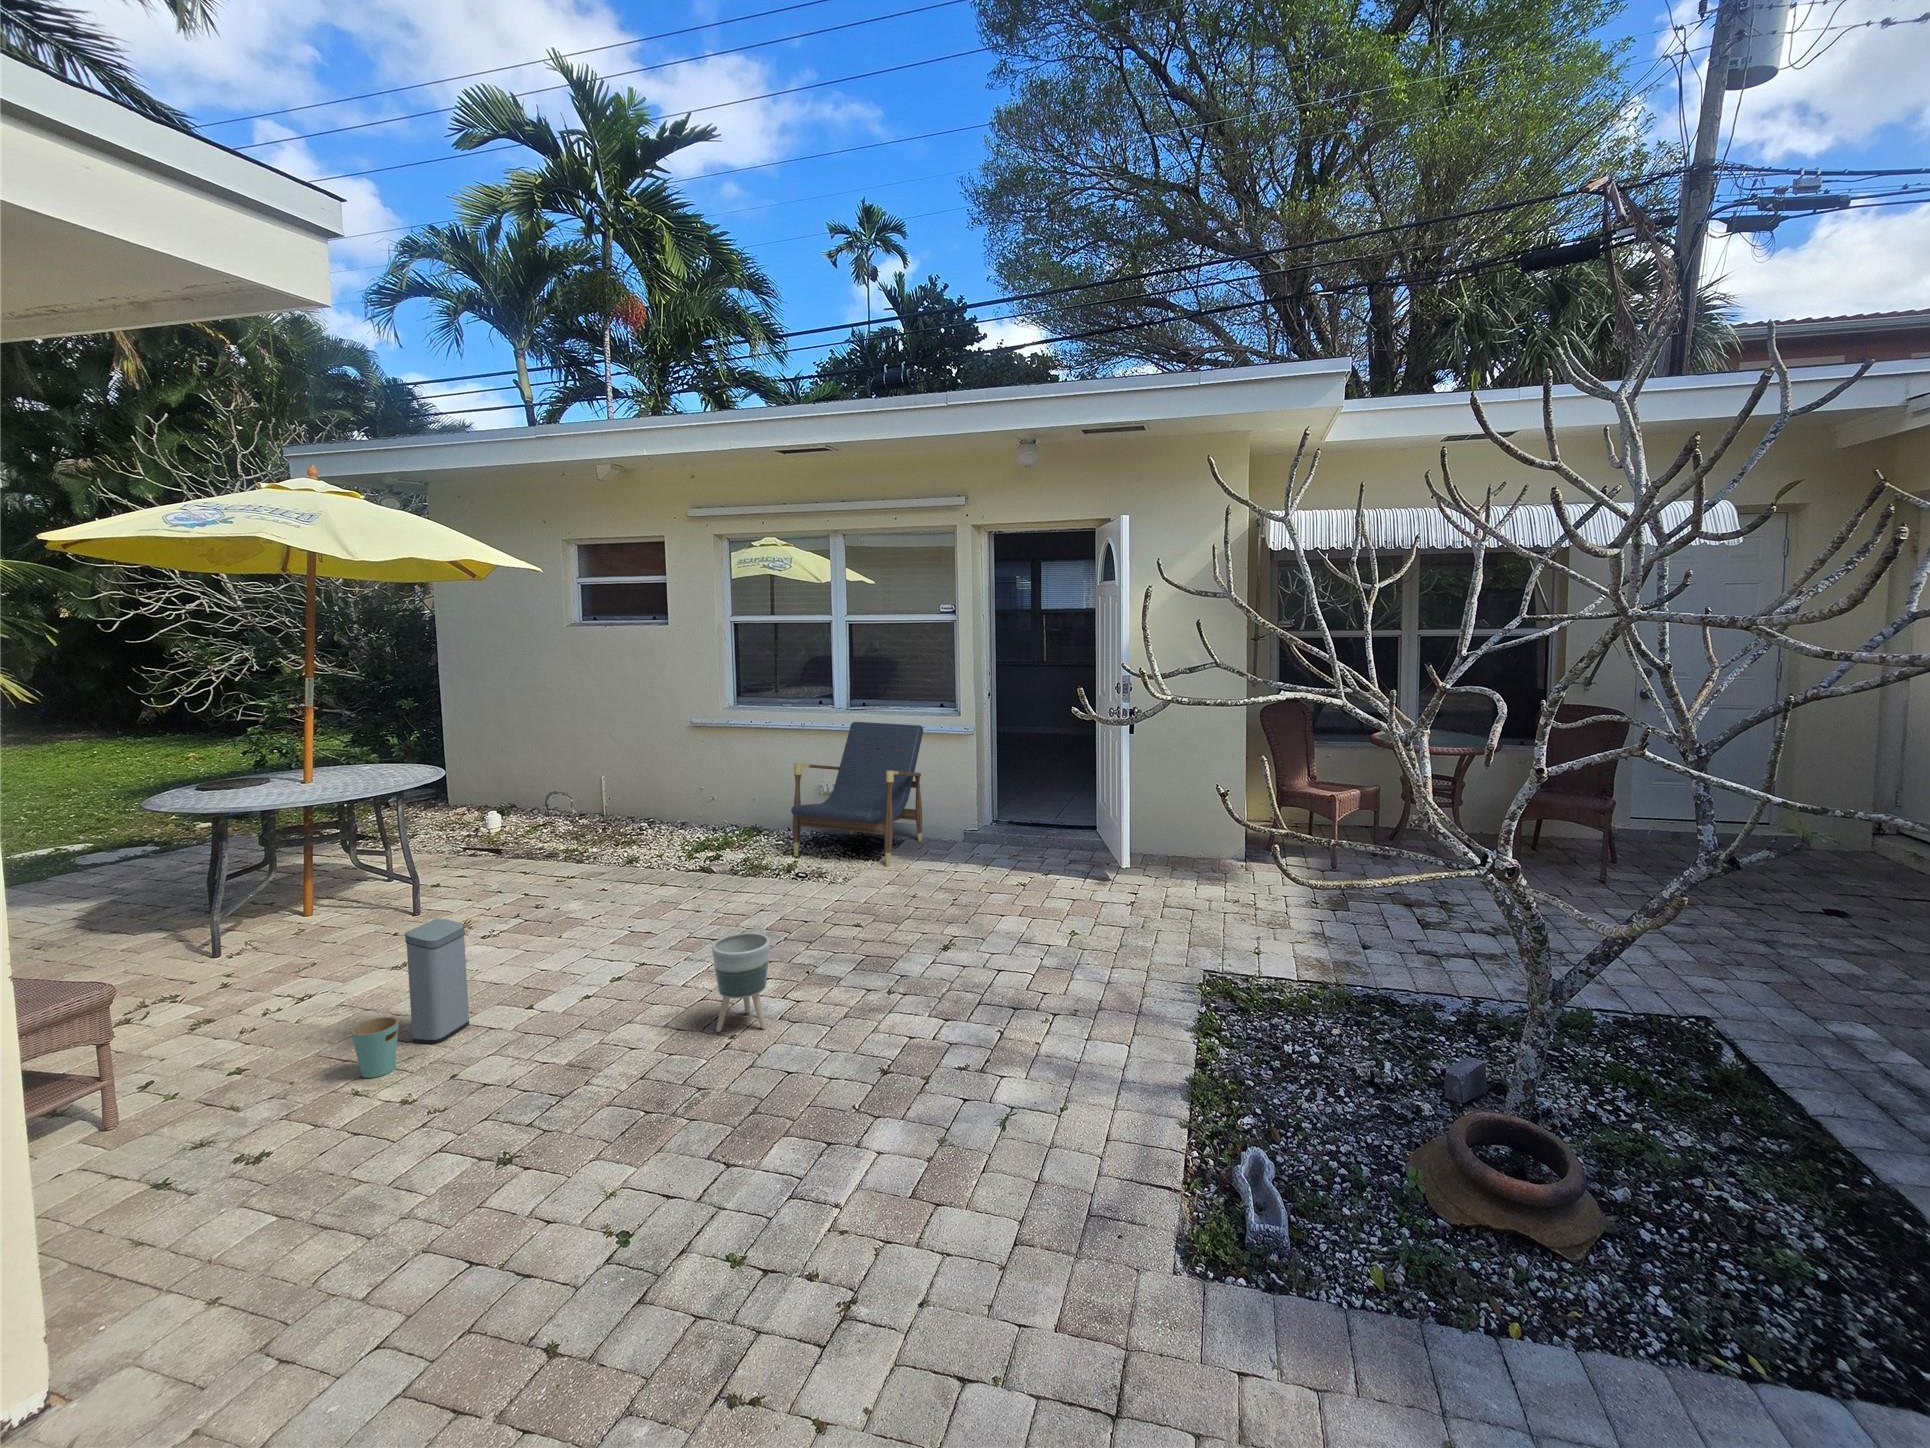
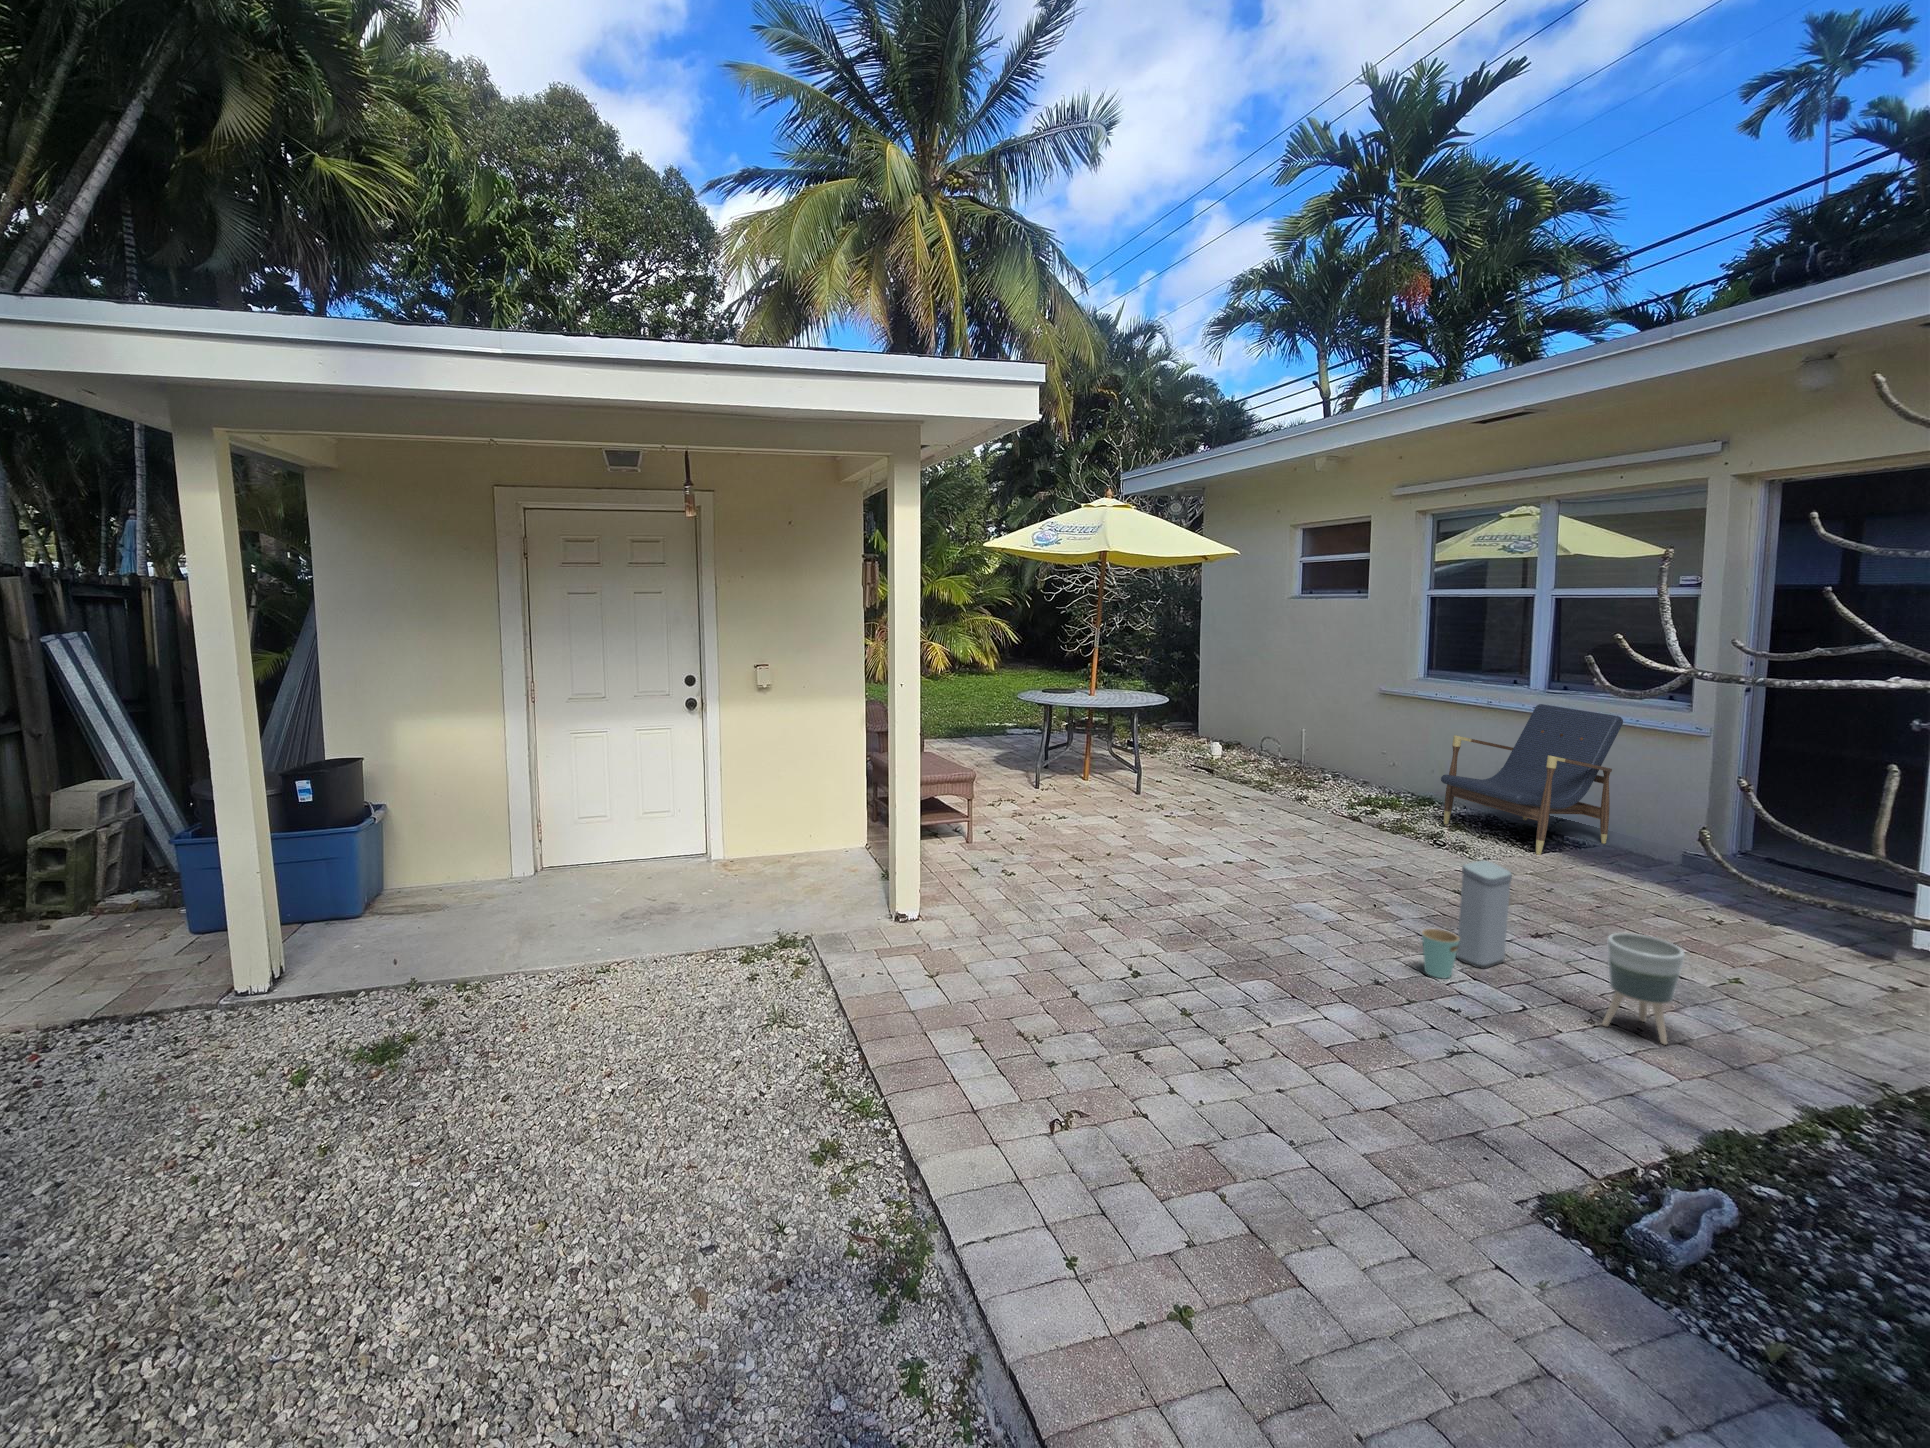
trash can: present [351,919,469,1078] -> present [1422,860,1512,978]
planter: present [712,933,770,1032] -> present [1602,933,1685,1044]

